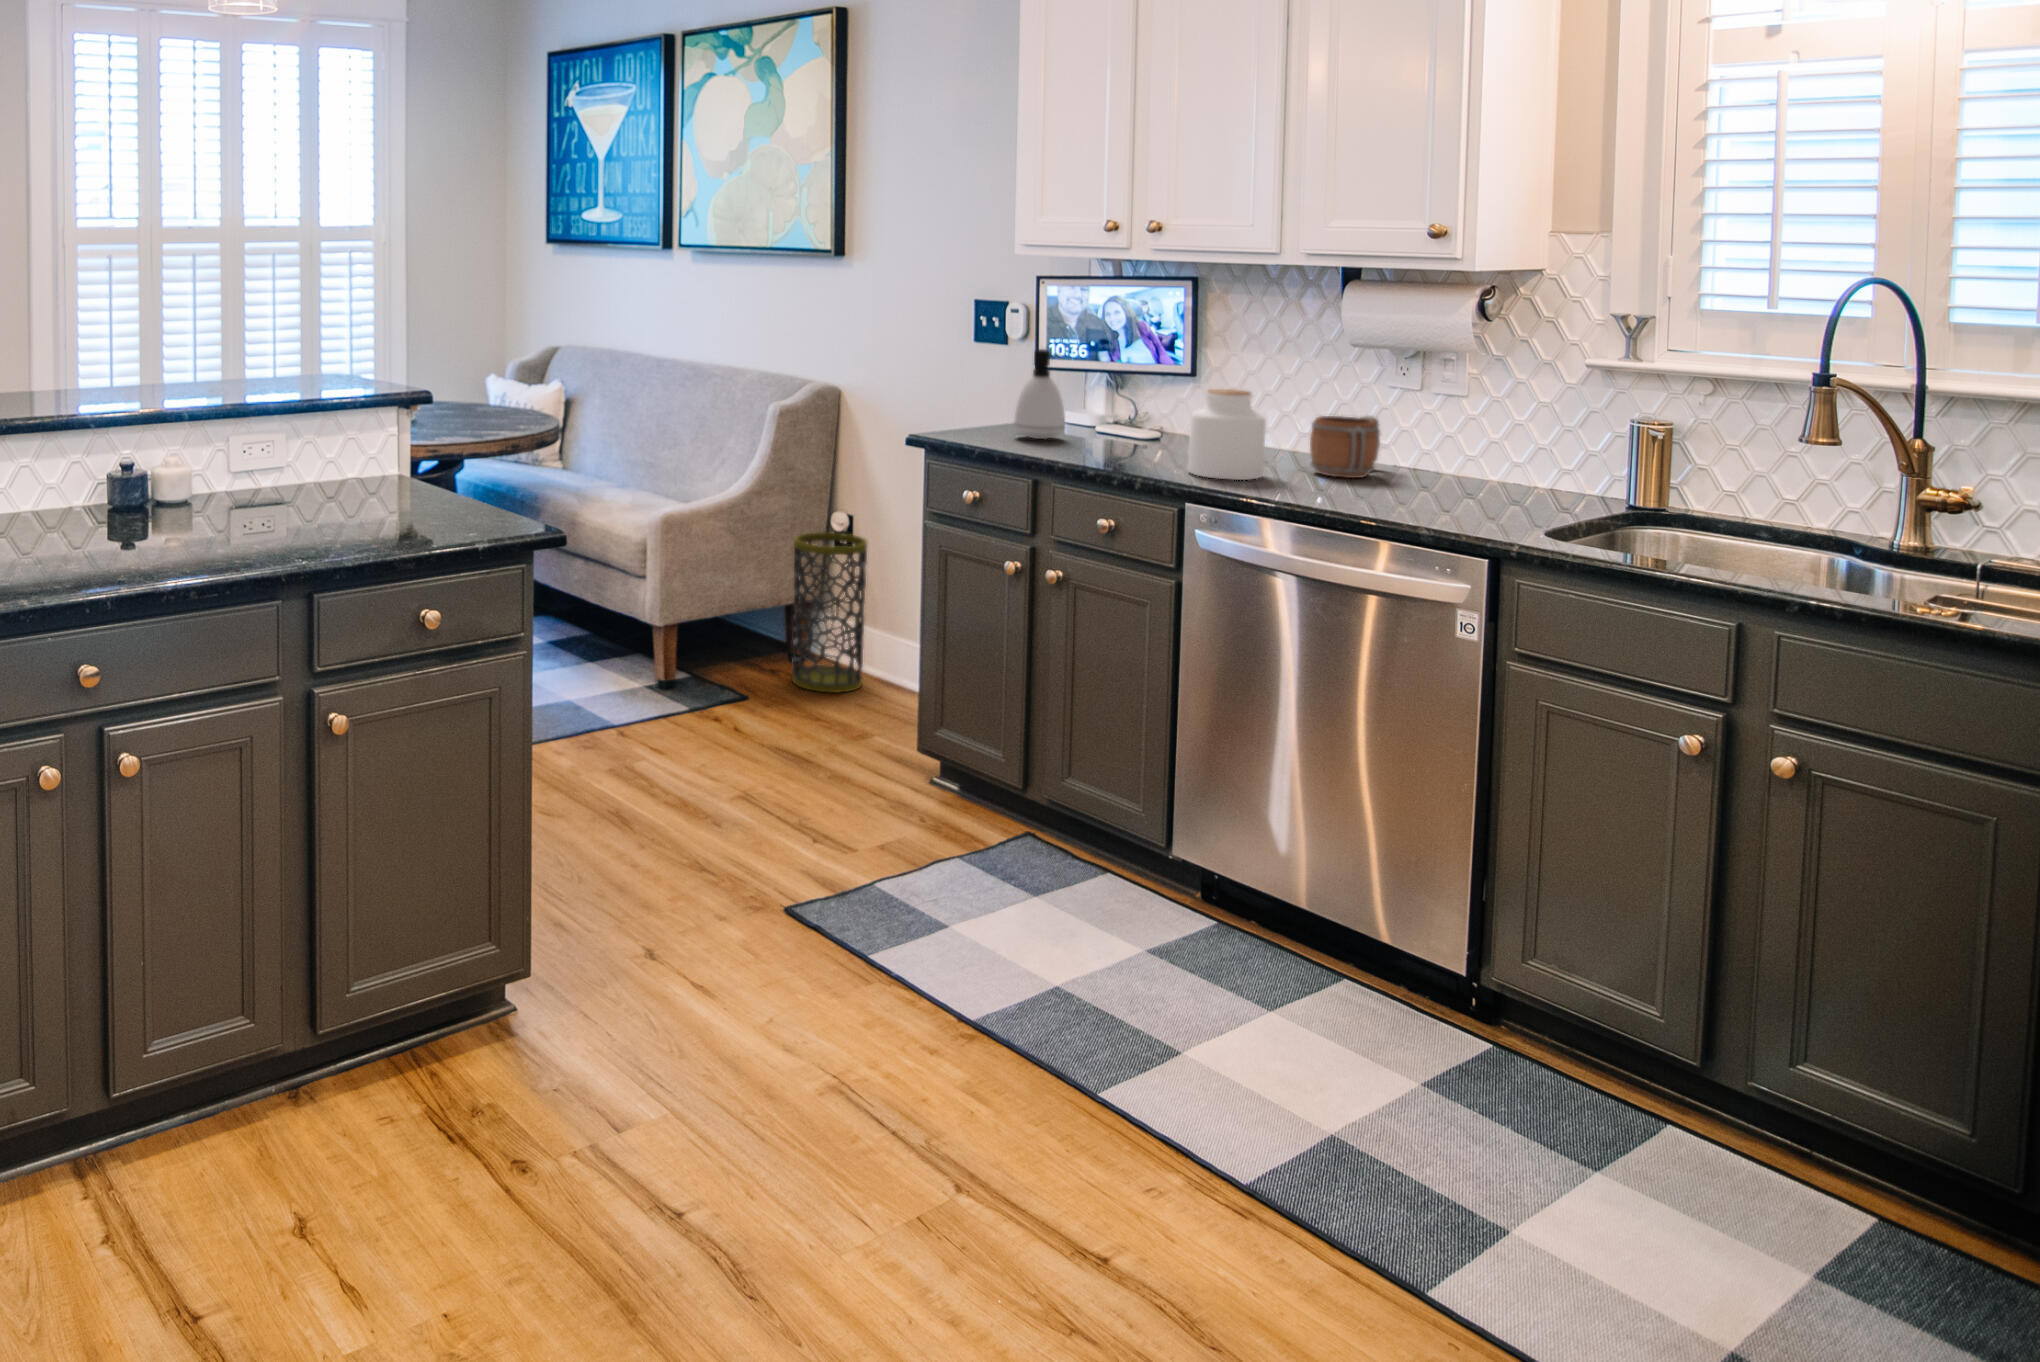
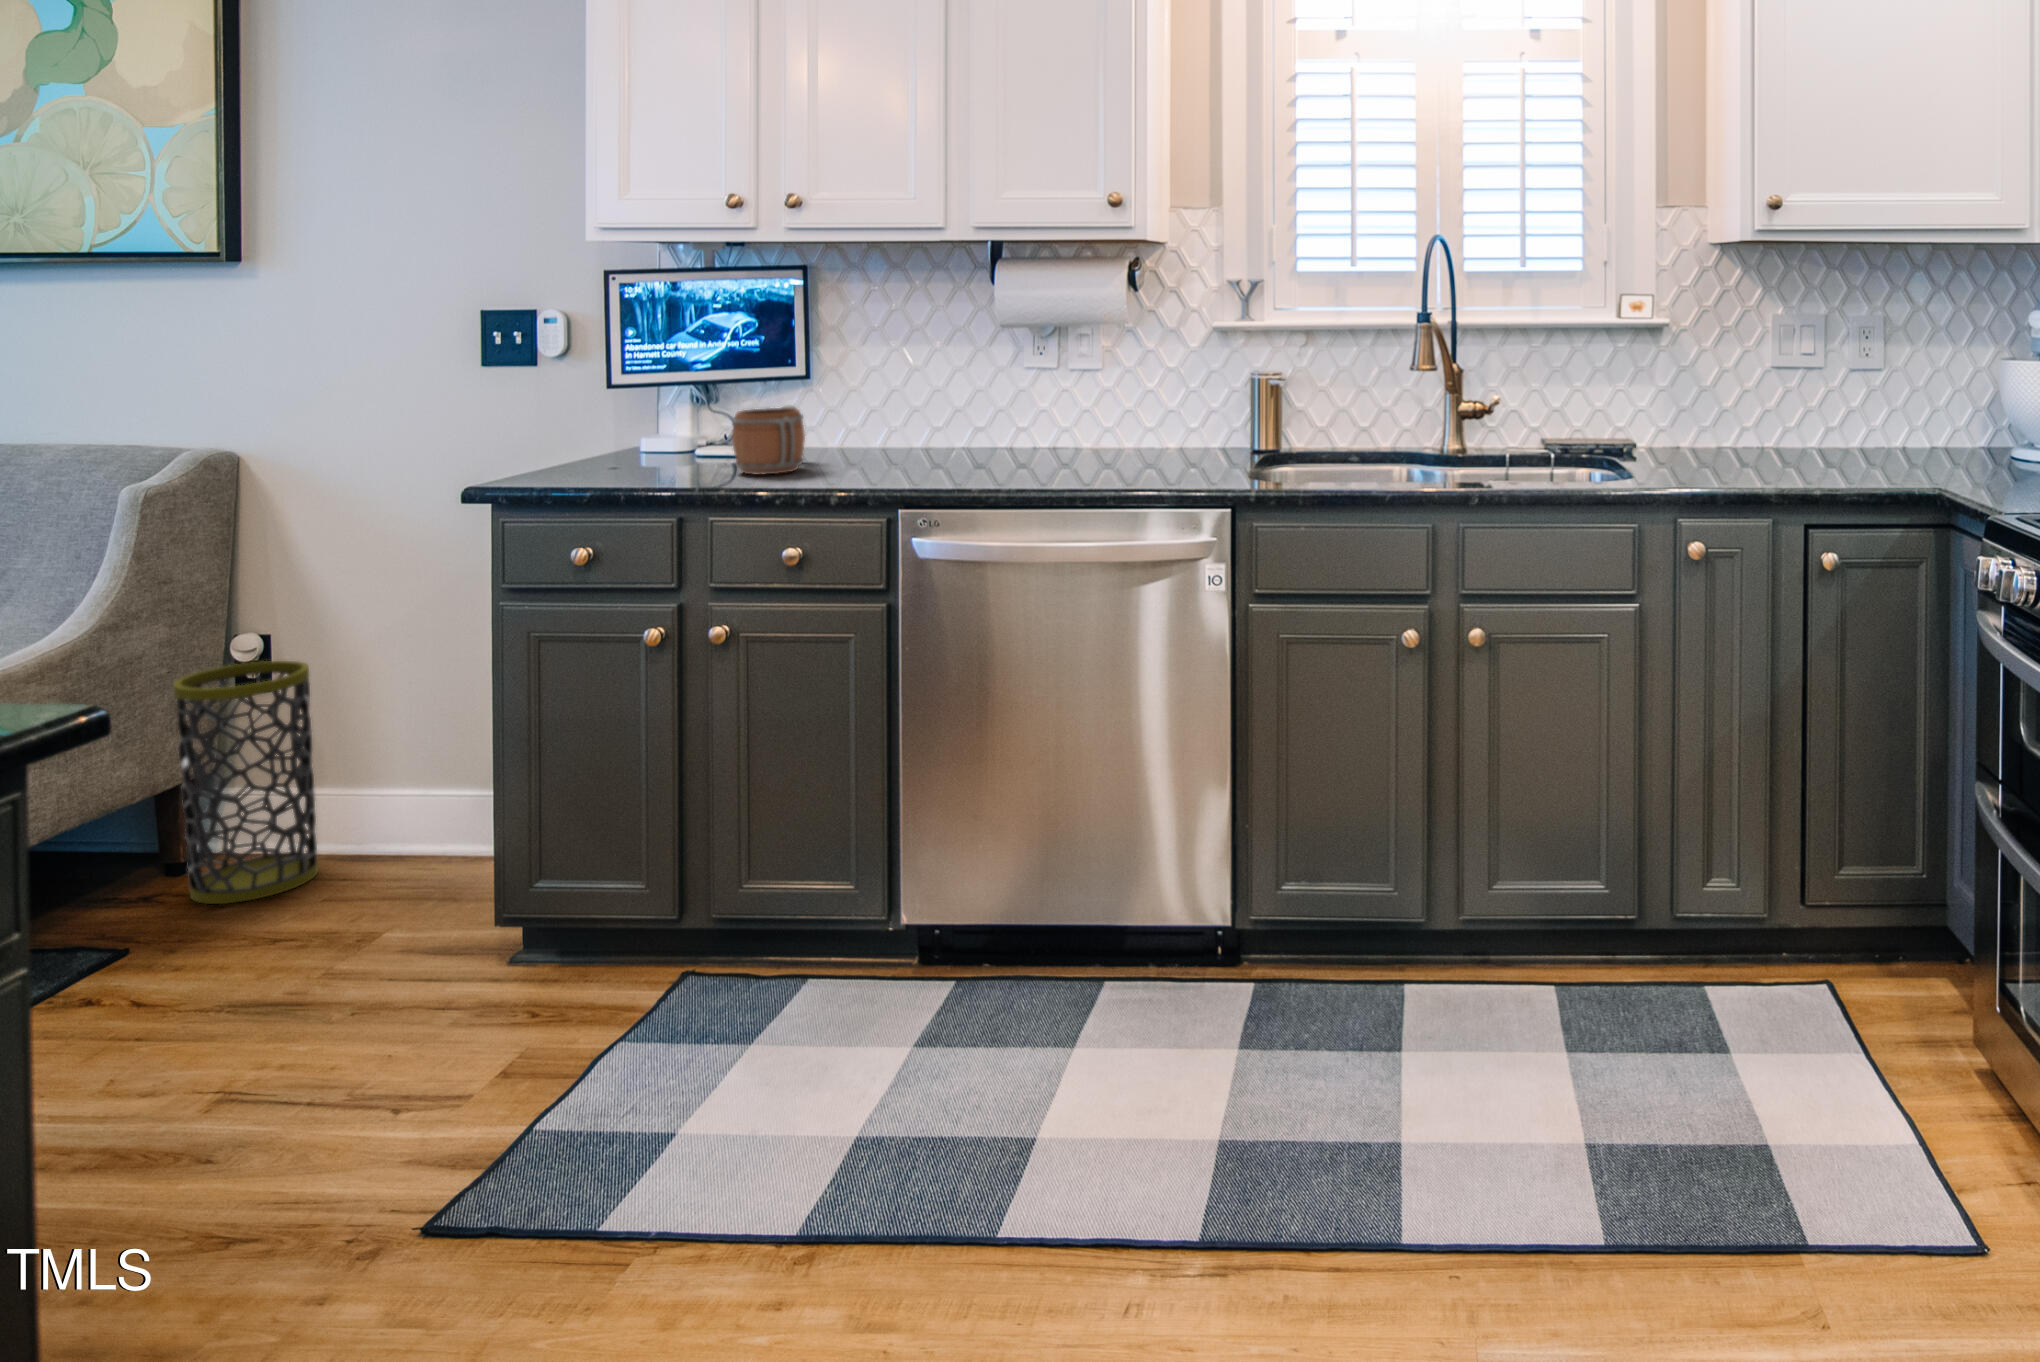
soap dispenser: present [1014,349,1065,439] -> none [603,361,672,475]
jar: present [1188,389,1266,480] -> none [863,385,948,487]
mug: present [1310,415,1381,478] -> present [732,405,805,475]

